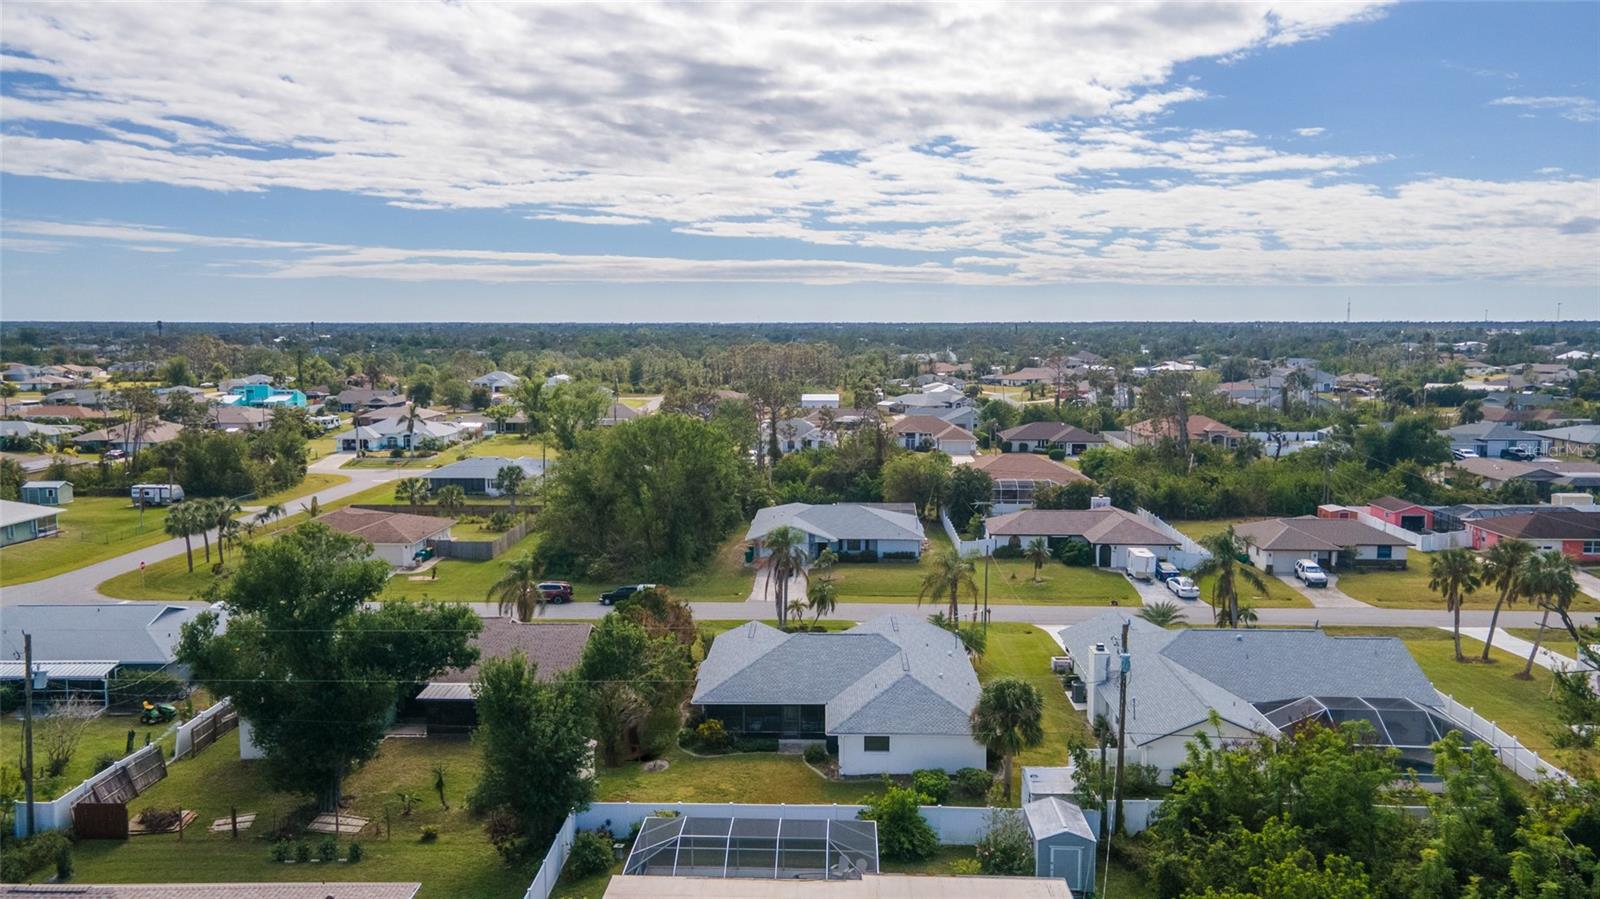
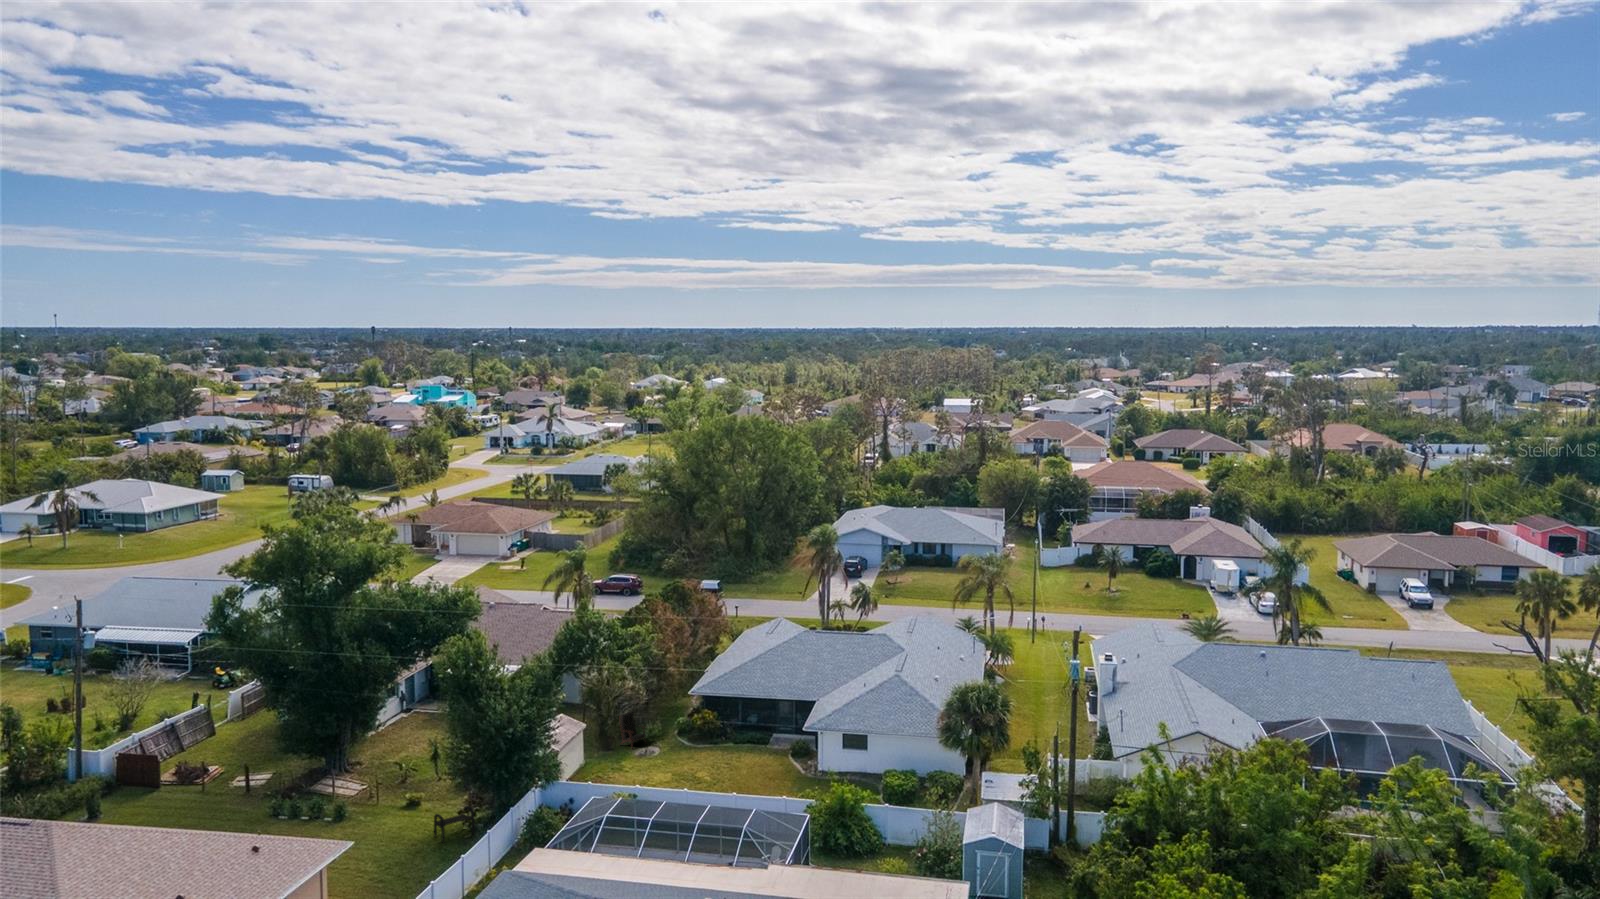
bench: none [468,836,512,878] -> present [434,806,475,842]

